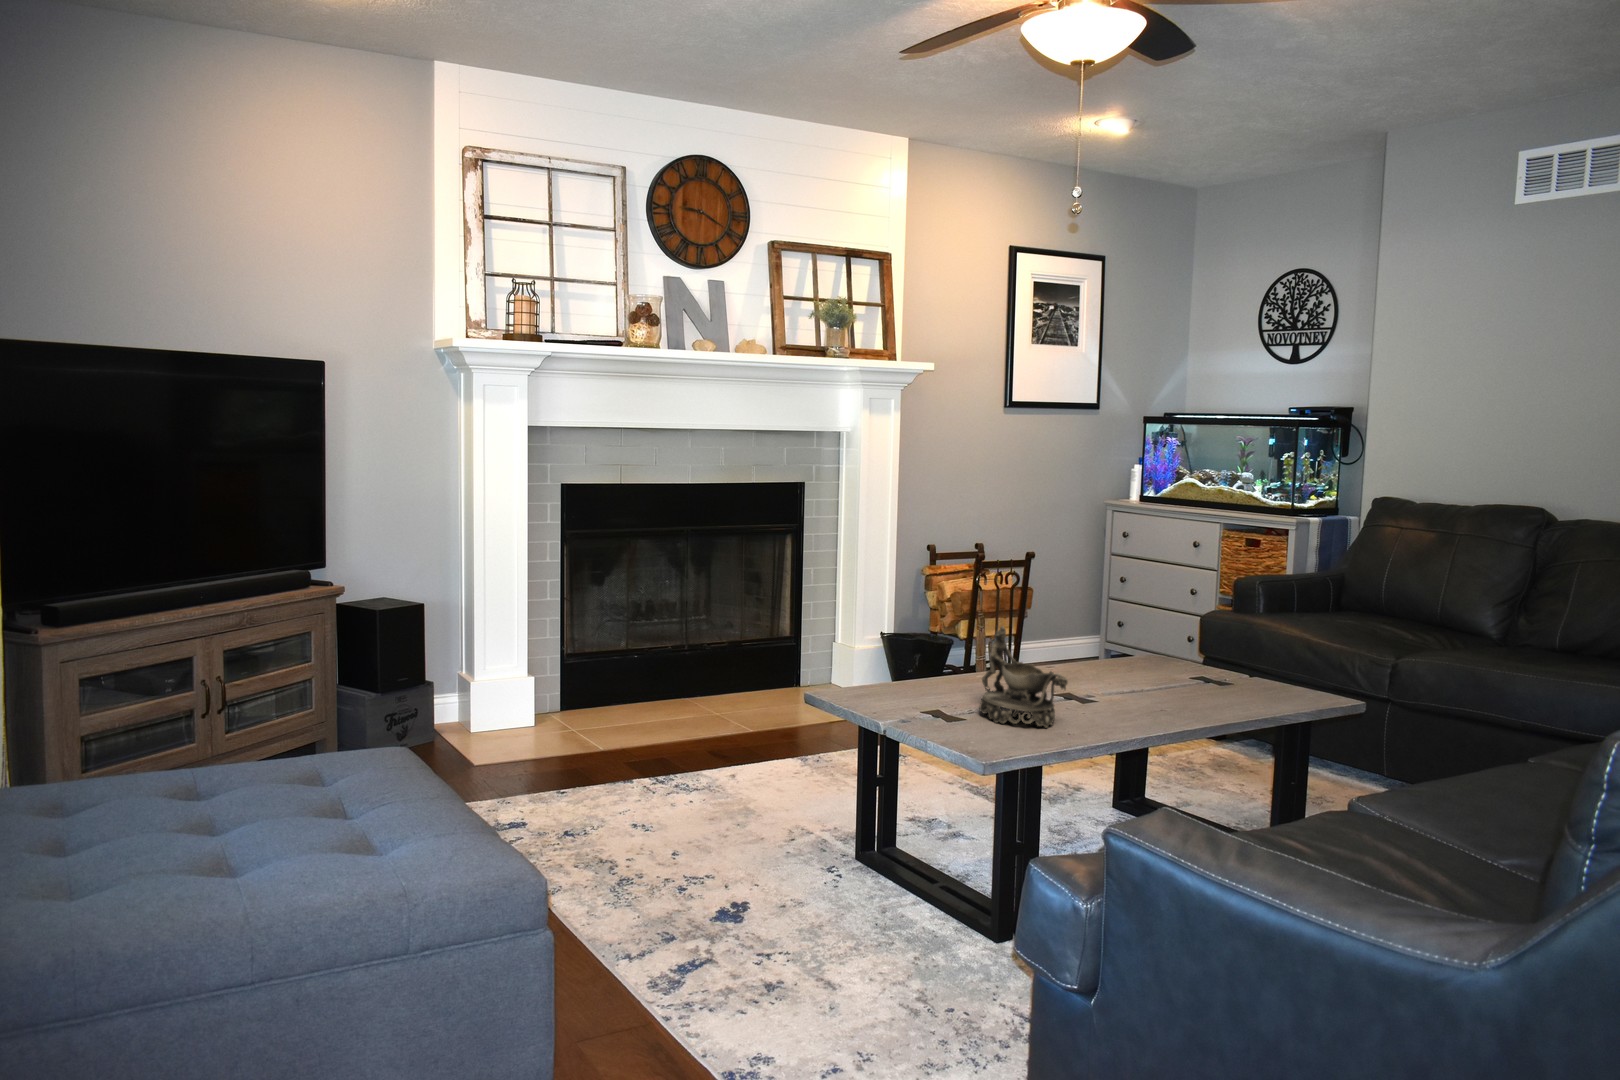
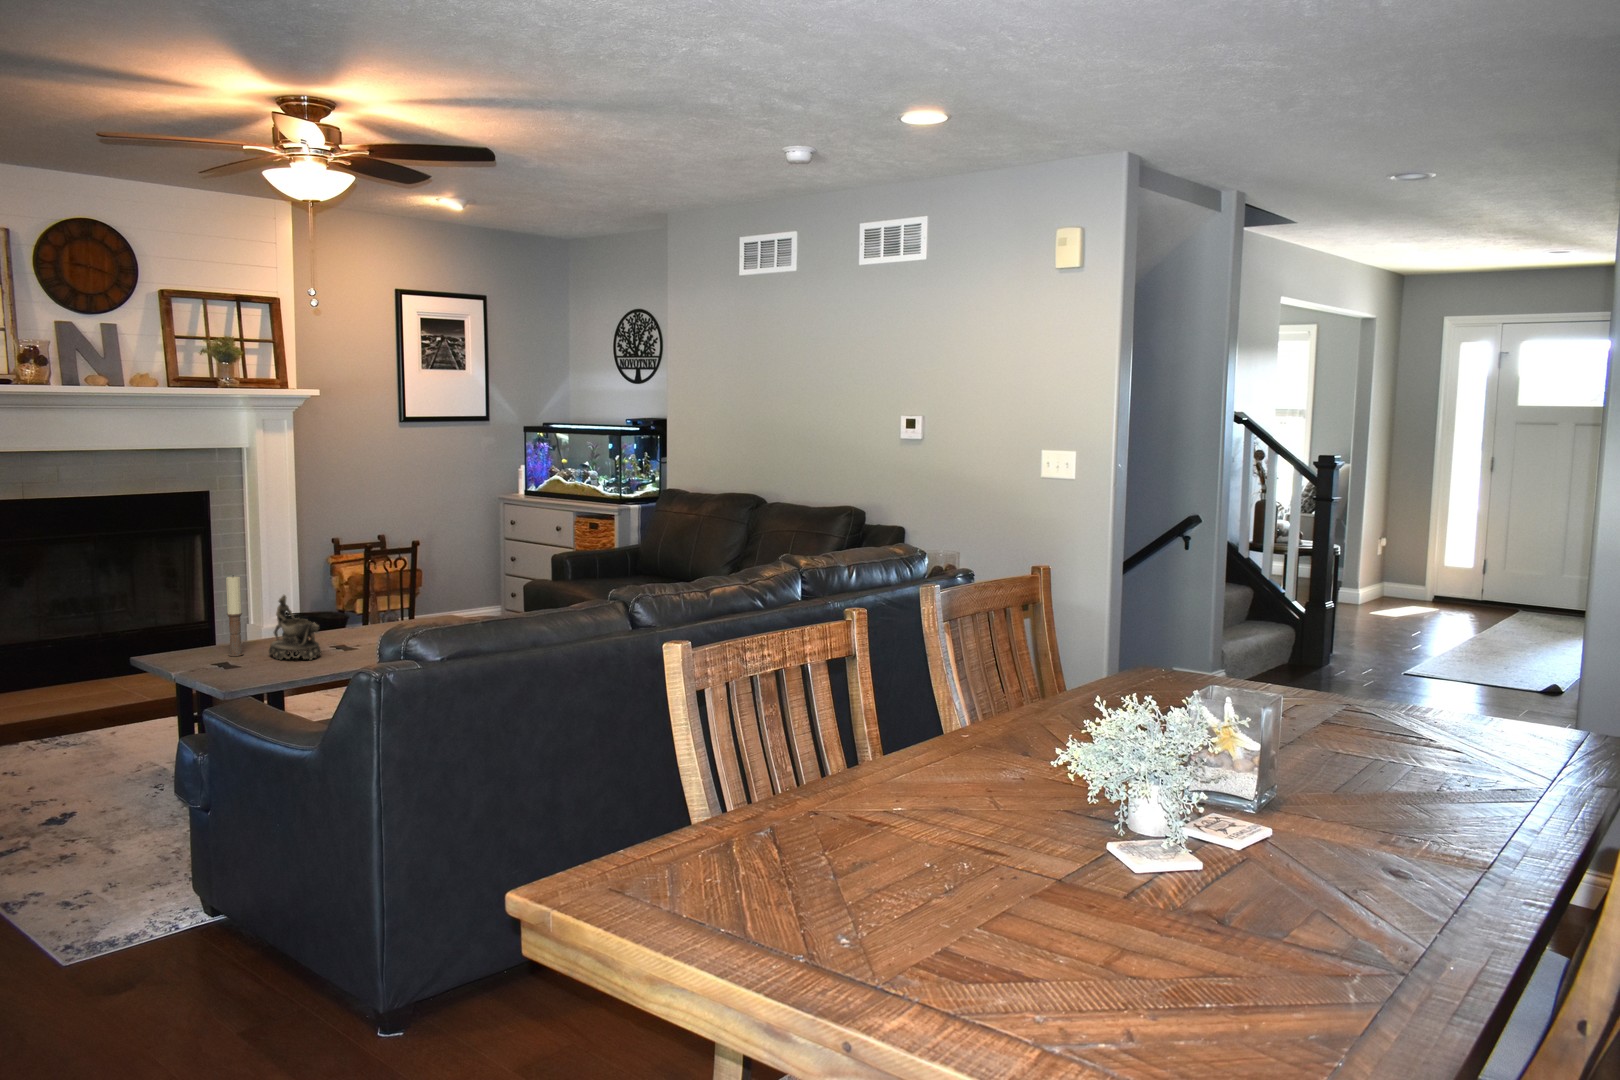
candle: none [921,593,944,711] -> present [226,576,243,656]

